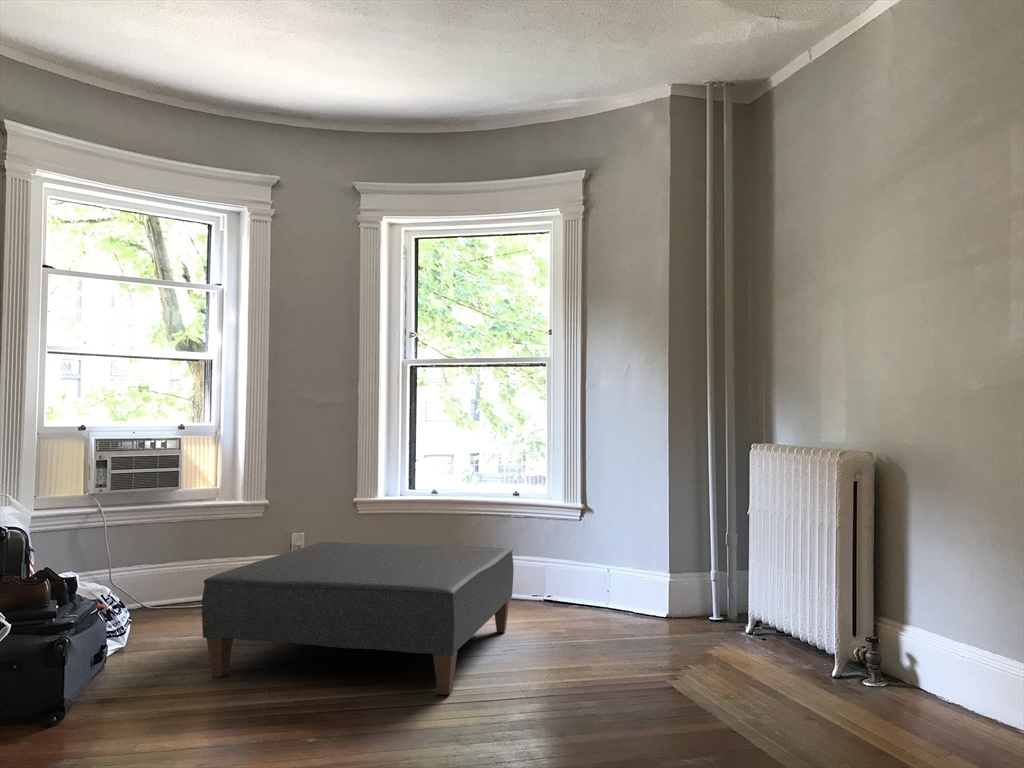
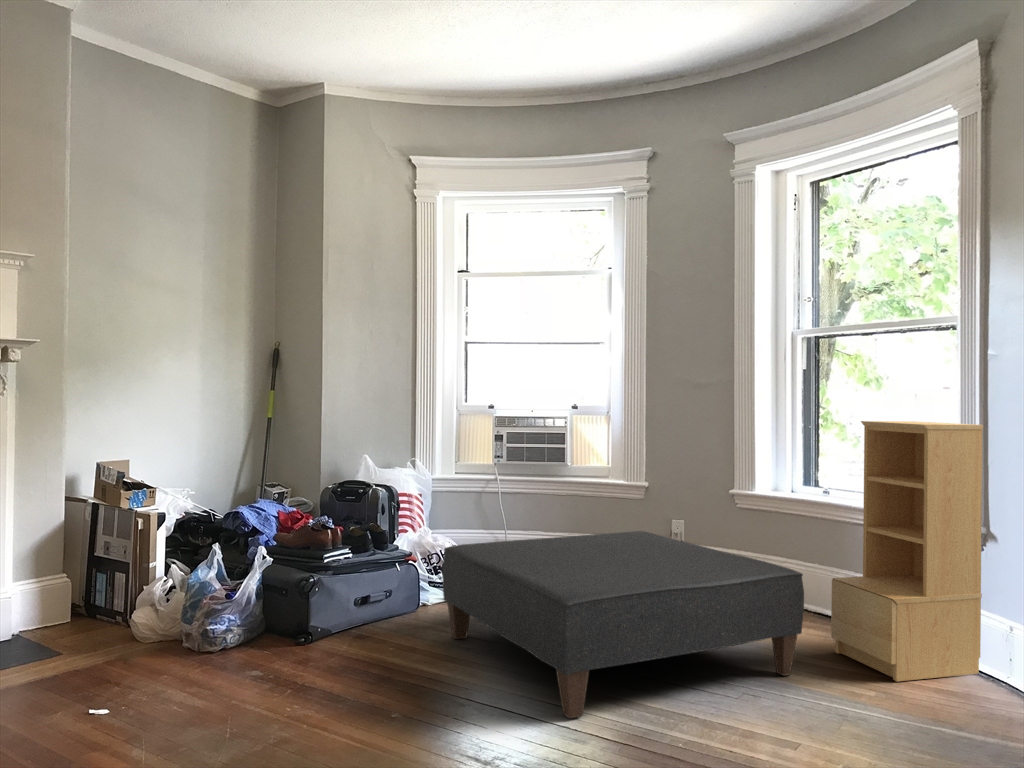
bookshelf: none [497,433,585,619] -> present [831,421,983,682]

